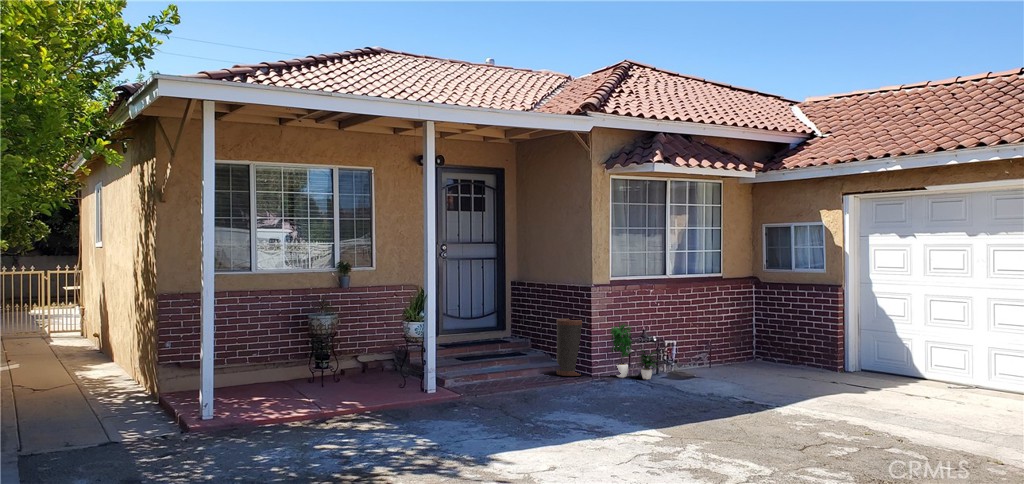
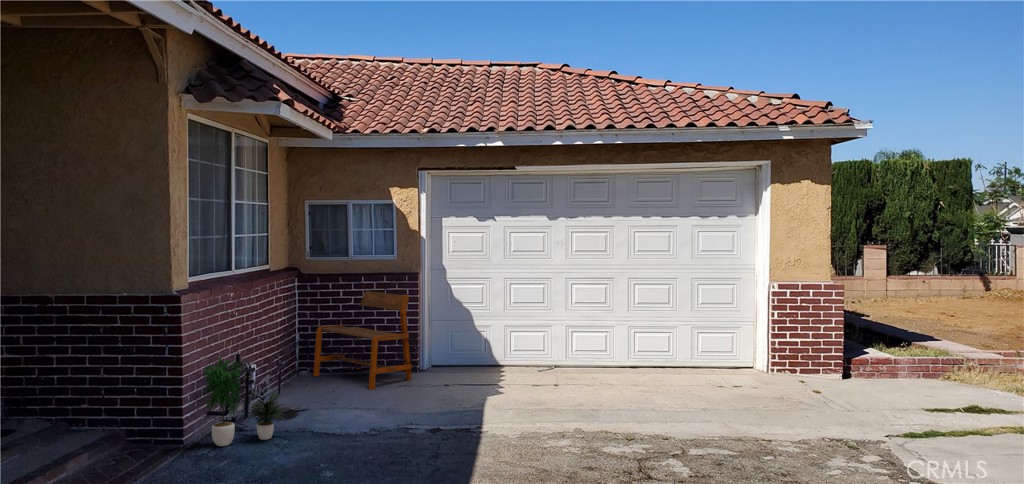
bench: none [757,296,818,374] -> present [313,291,412,390]
trash can: present [556,318,582,377] -> none [104,362,159,469]

